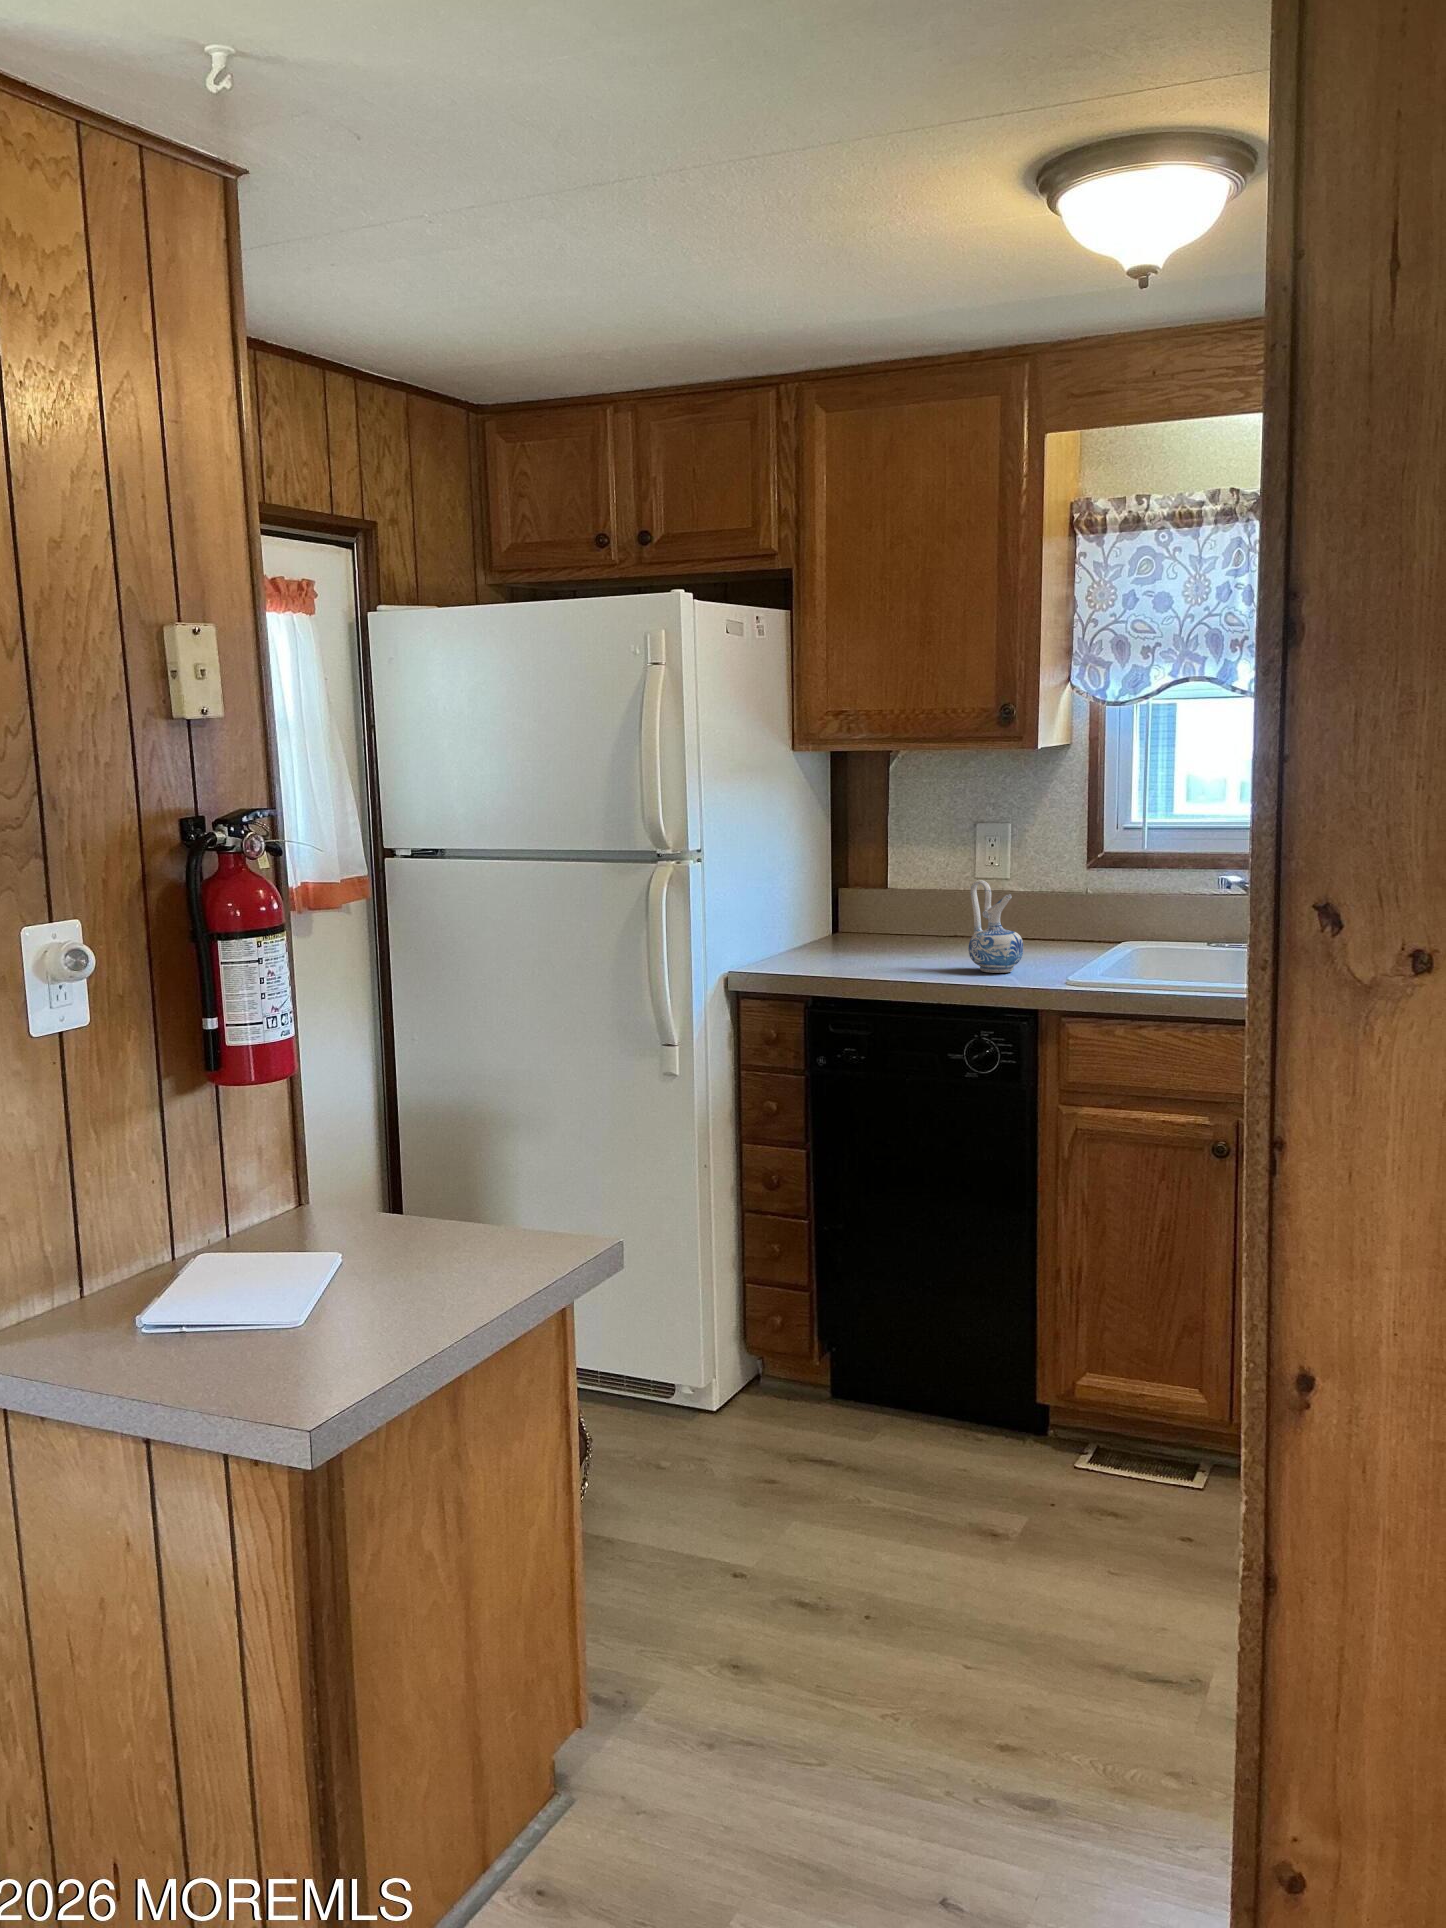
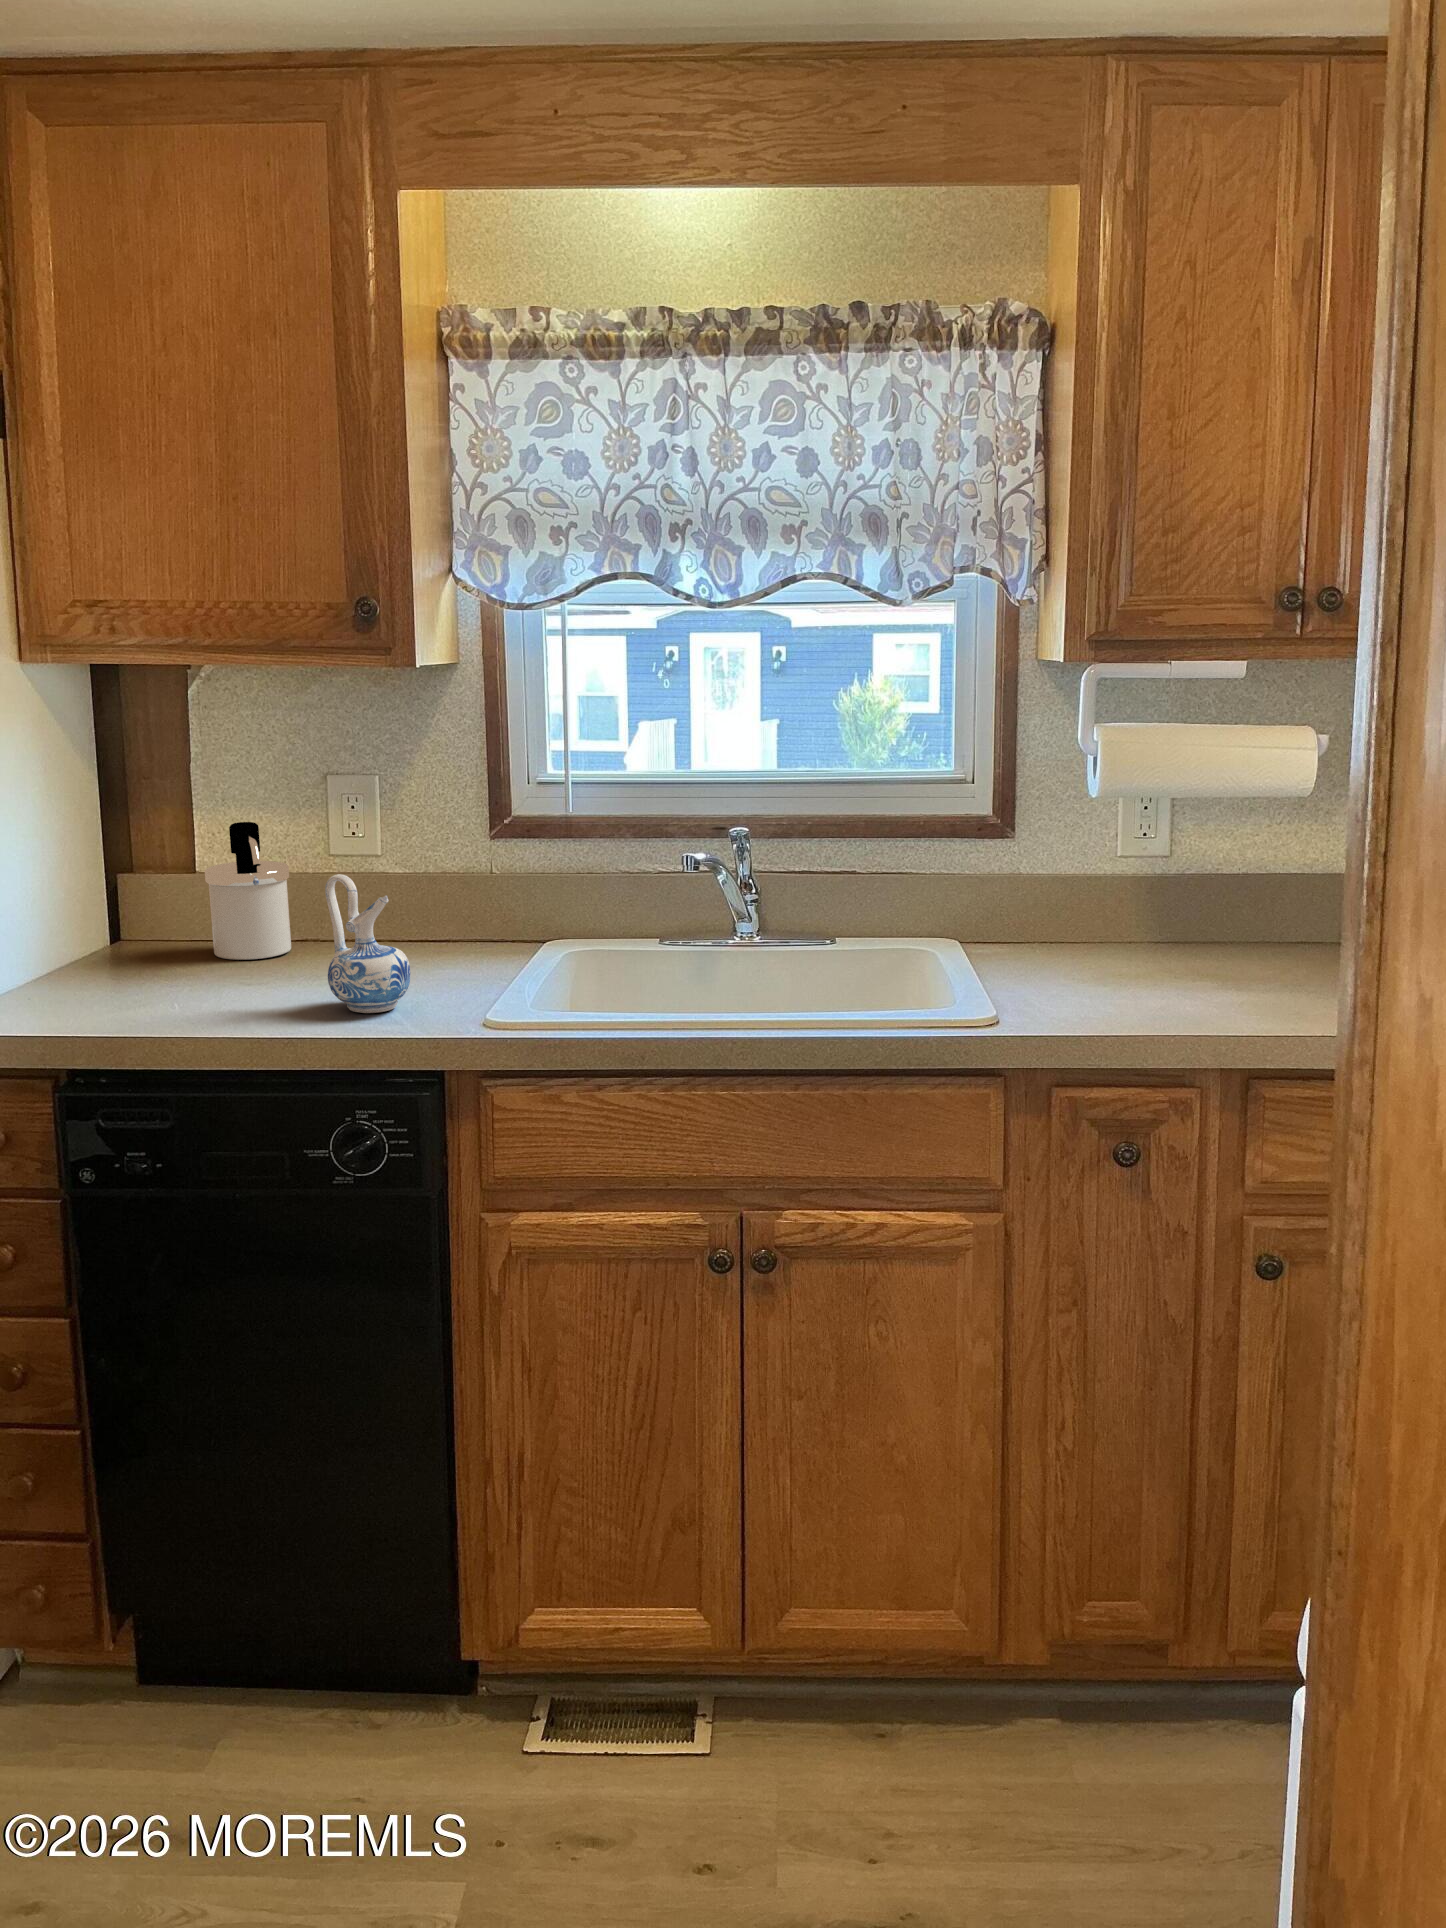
soap dispenser: none [890,855,945,948] -> present [205,822,291,960]

